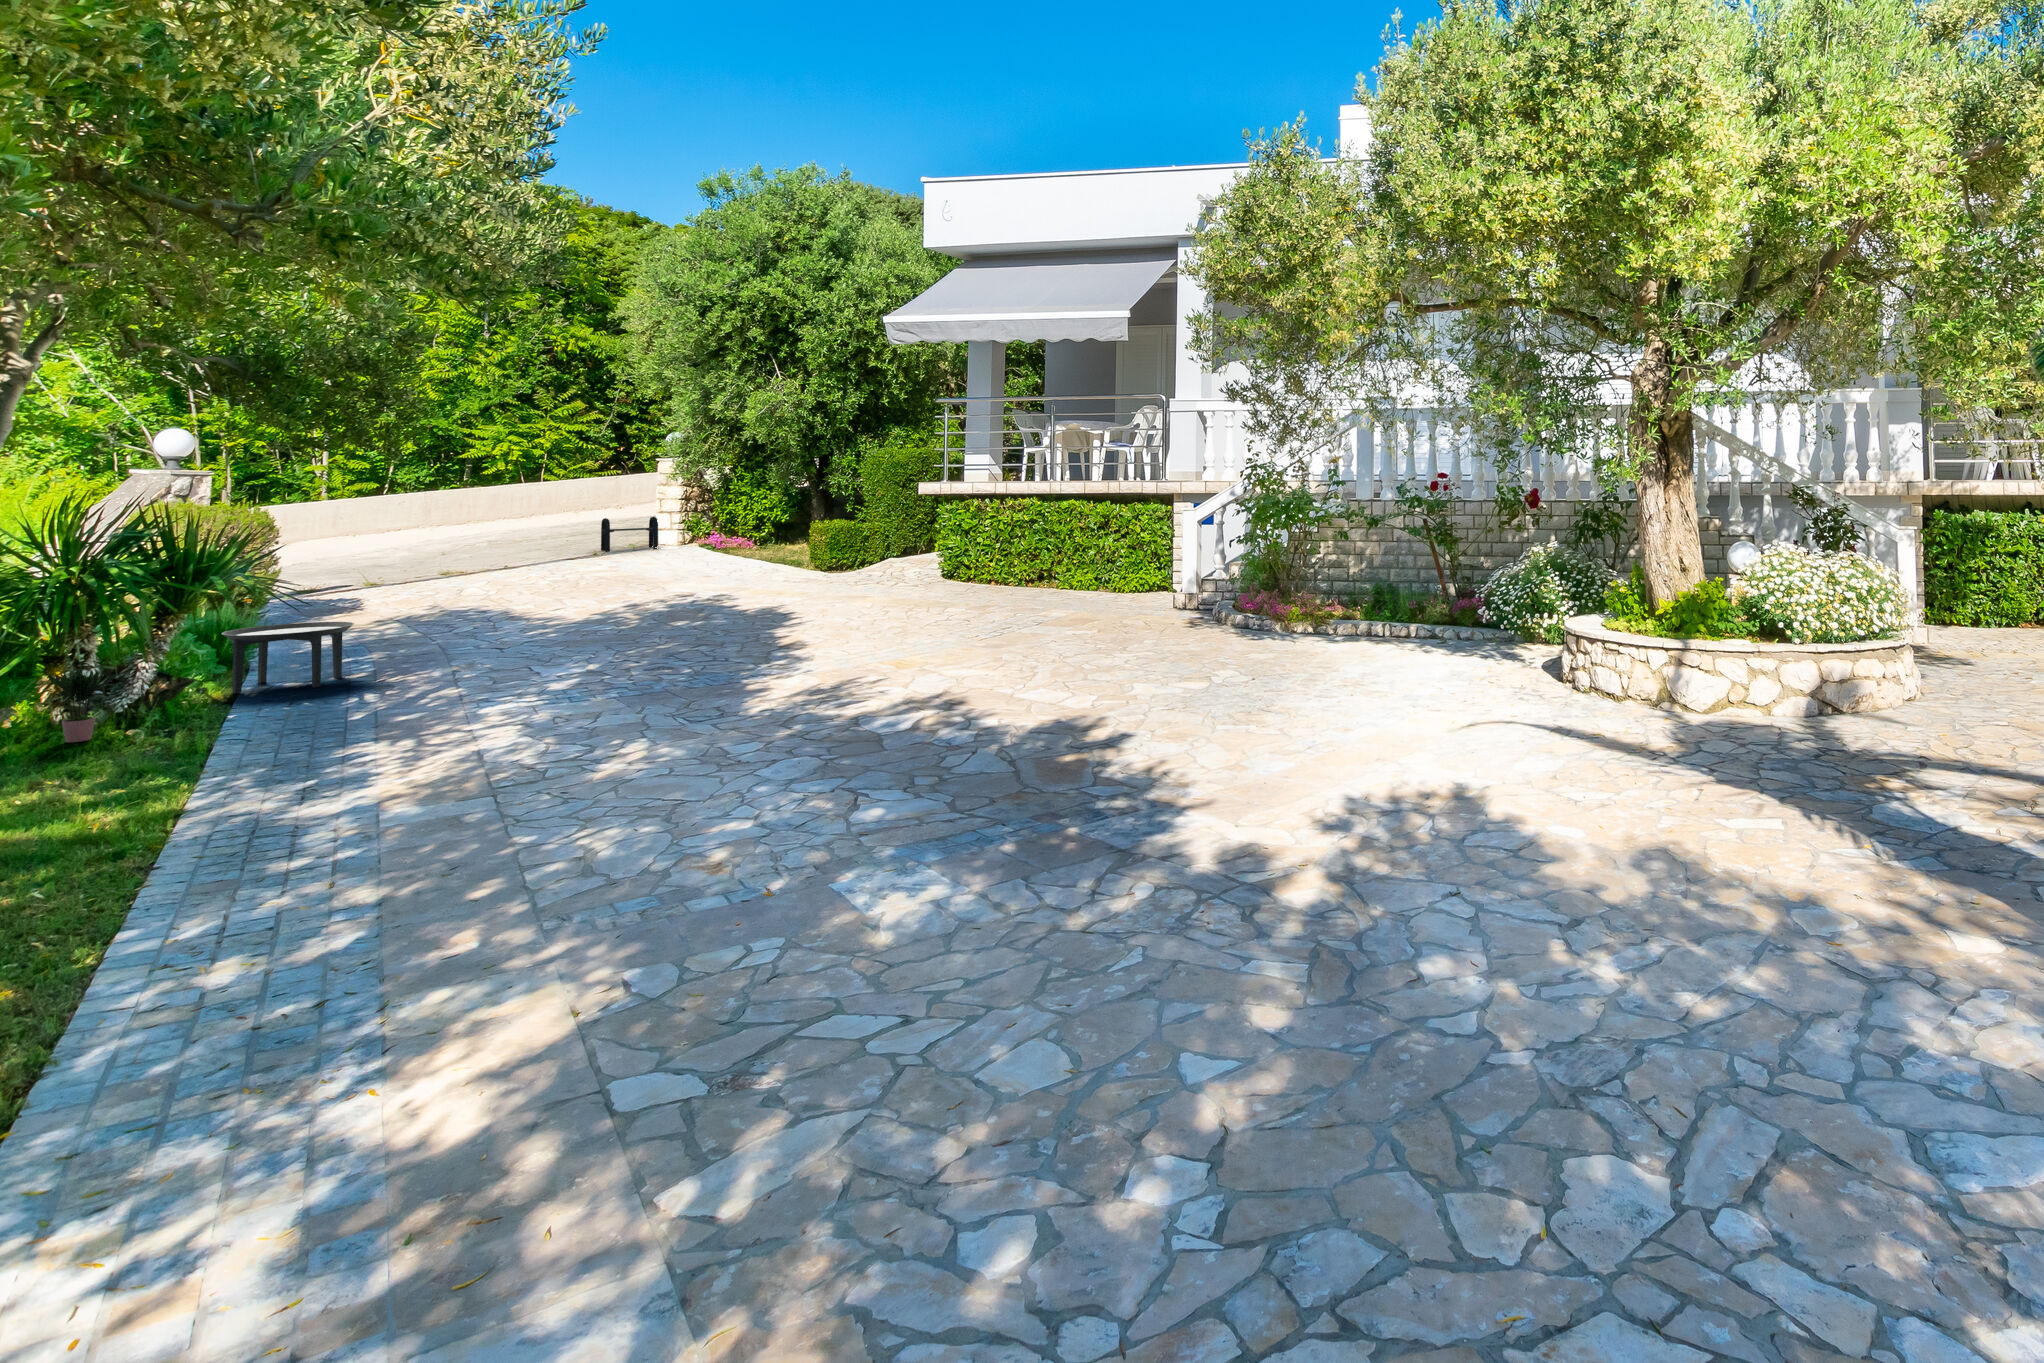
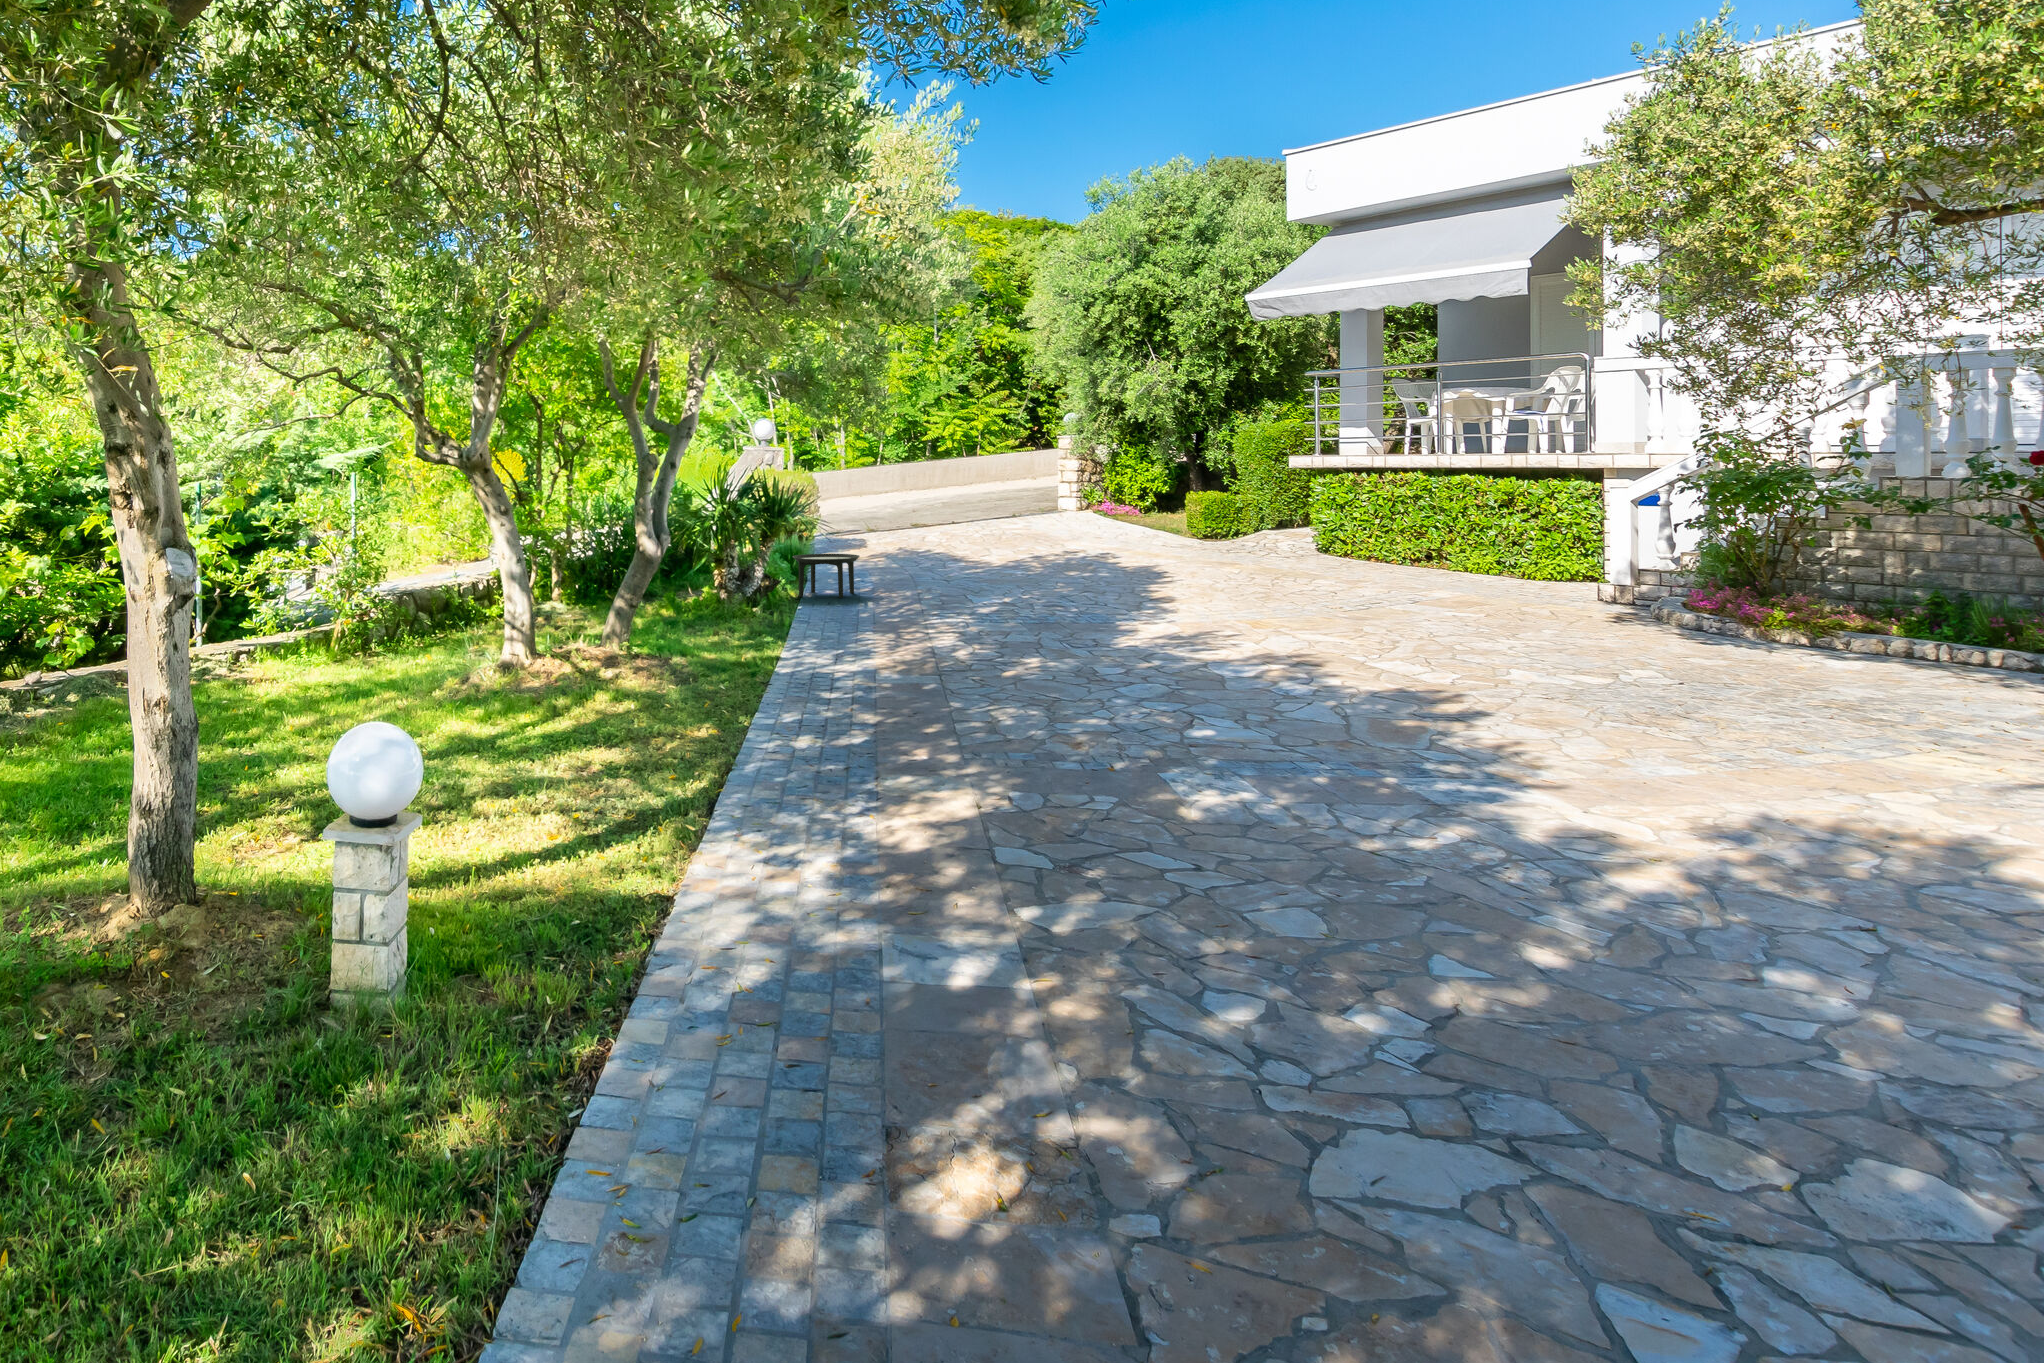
bench: present [601,517,658,552] -> none [1016,488,1059,517]
potted plant: present [47,668,117,742] -> none [718,570,750,615]

